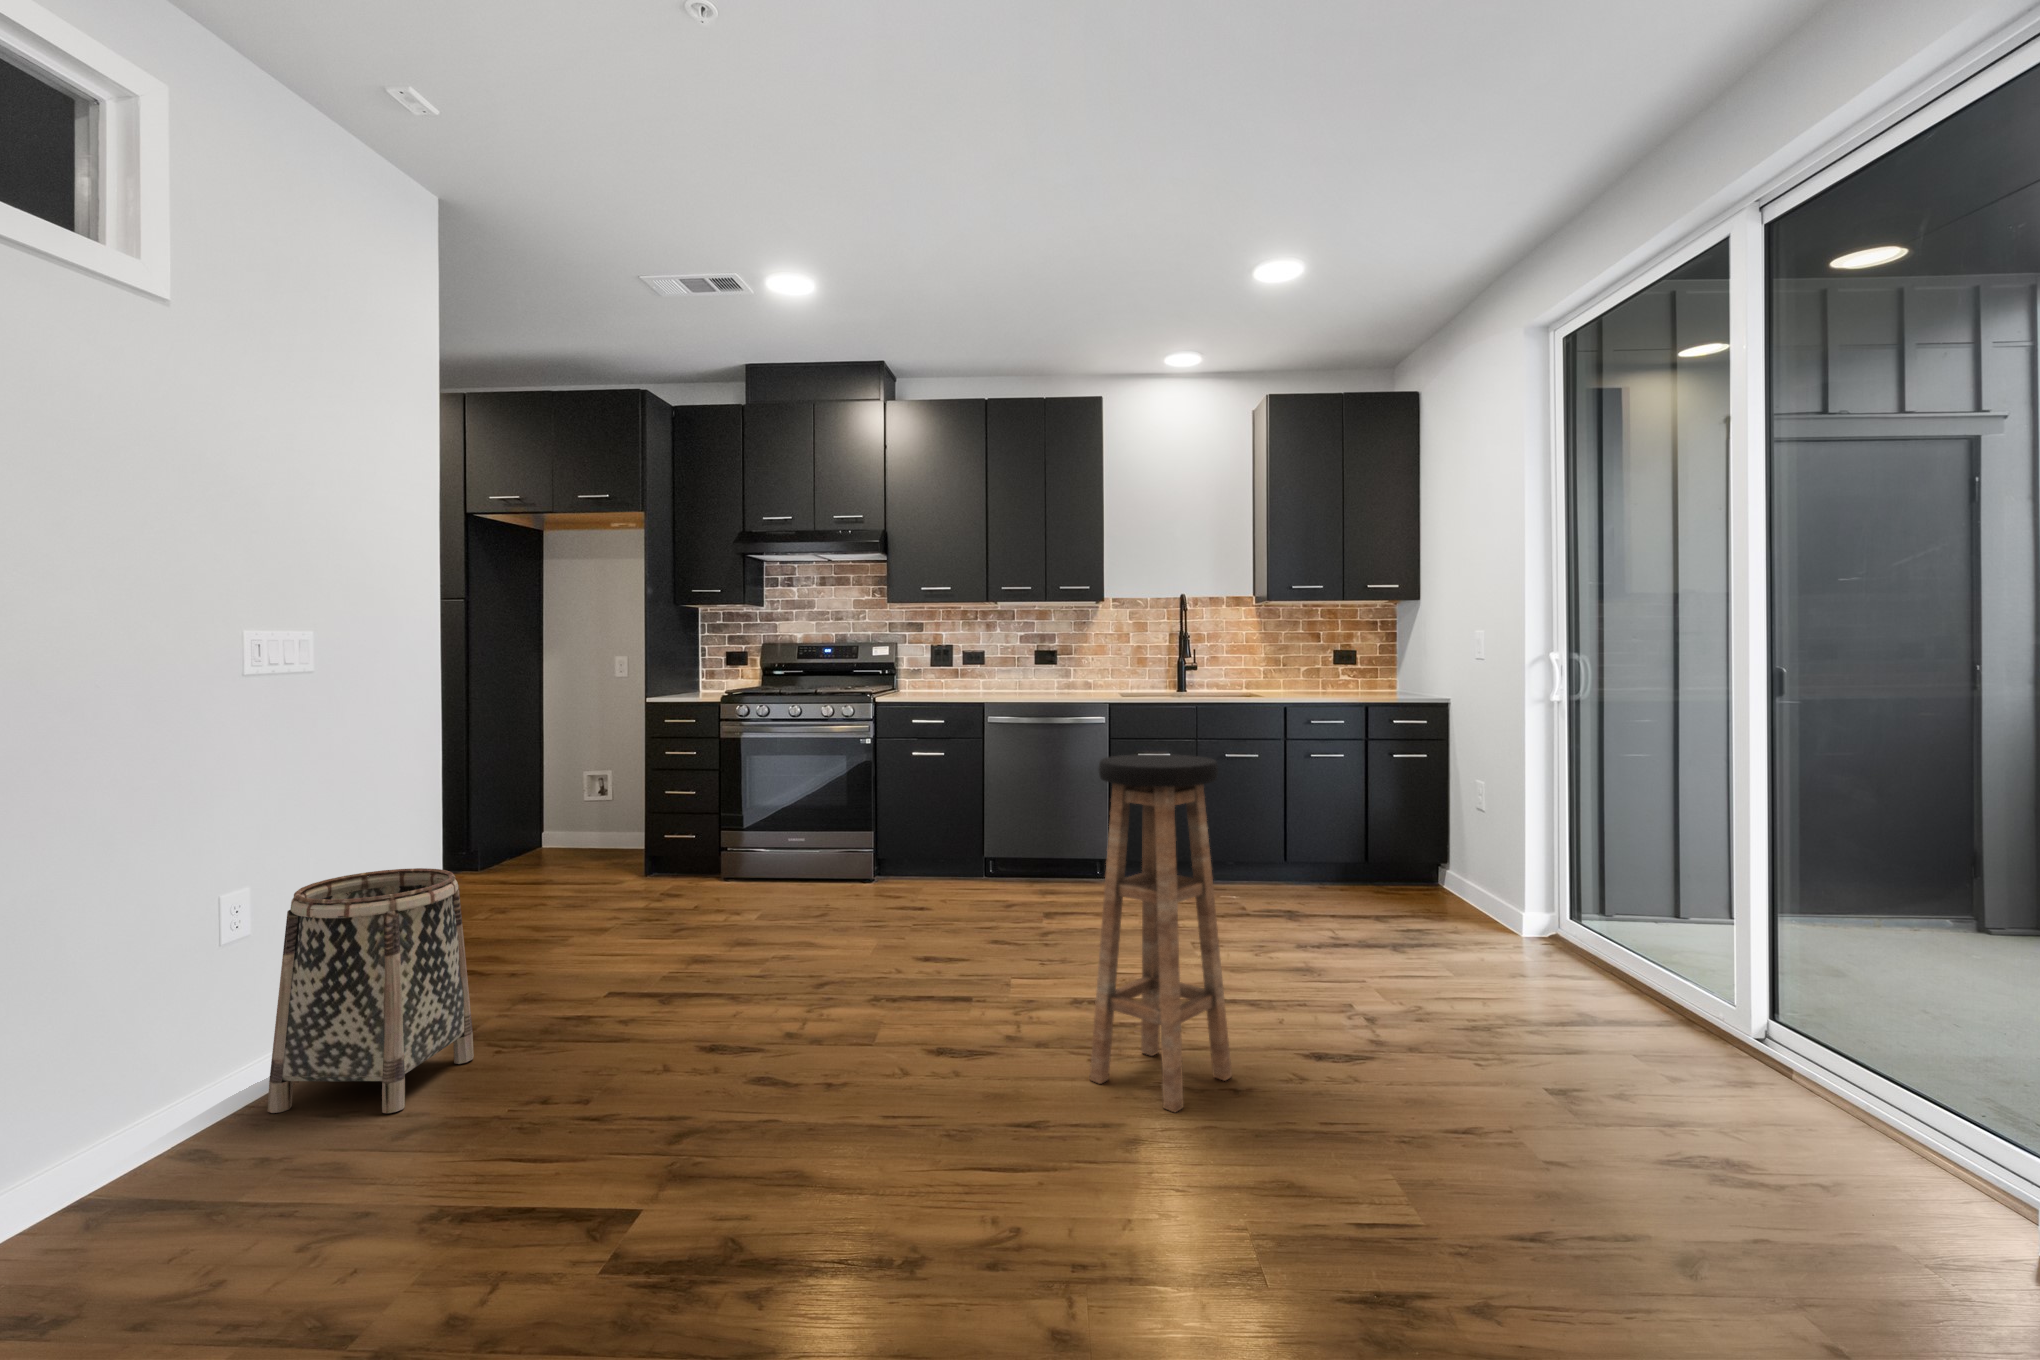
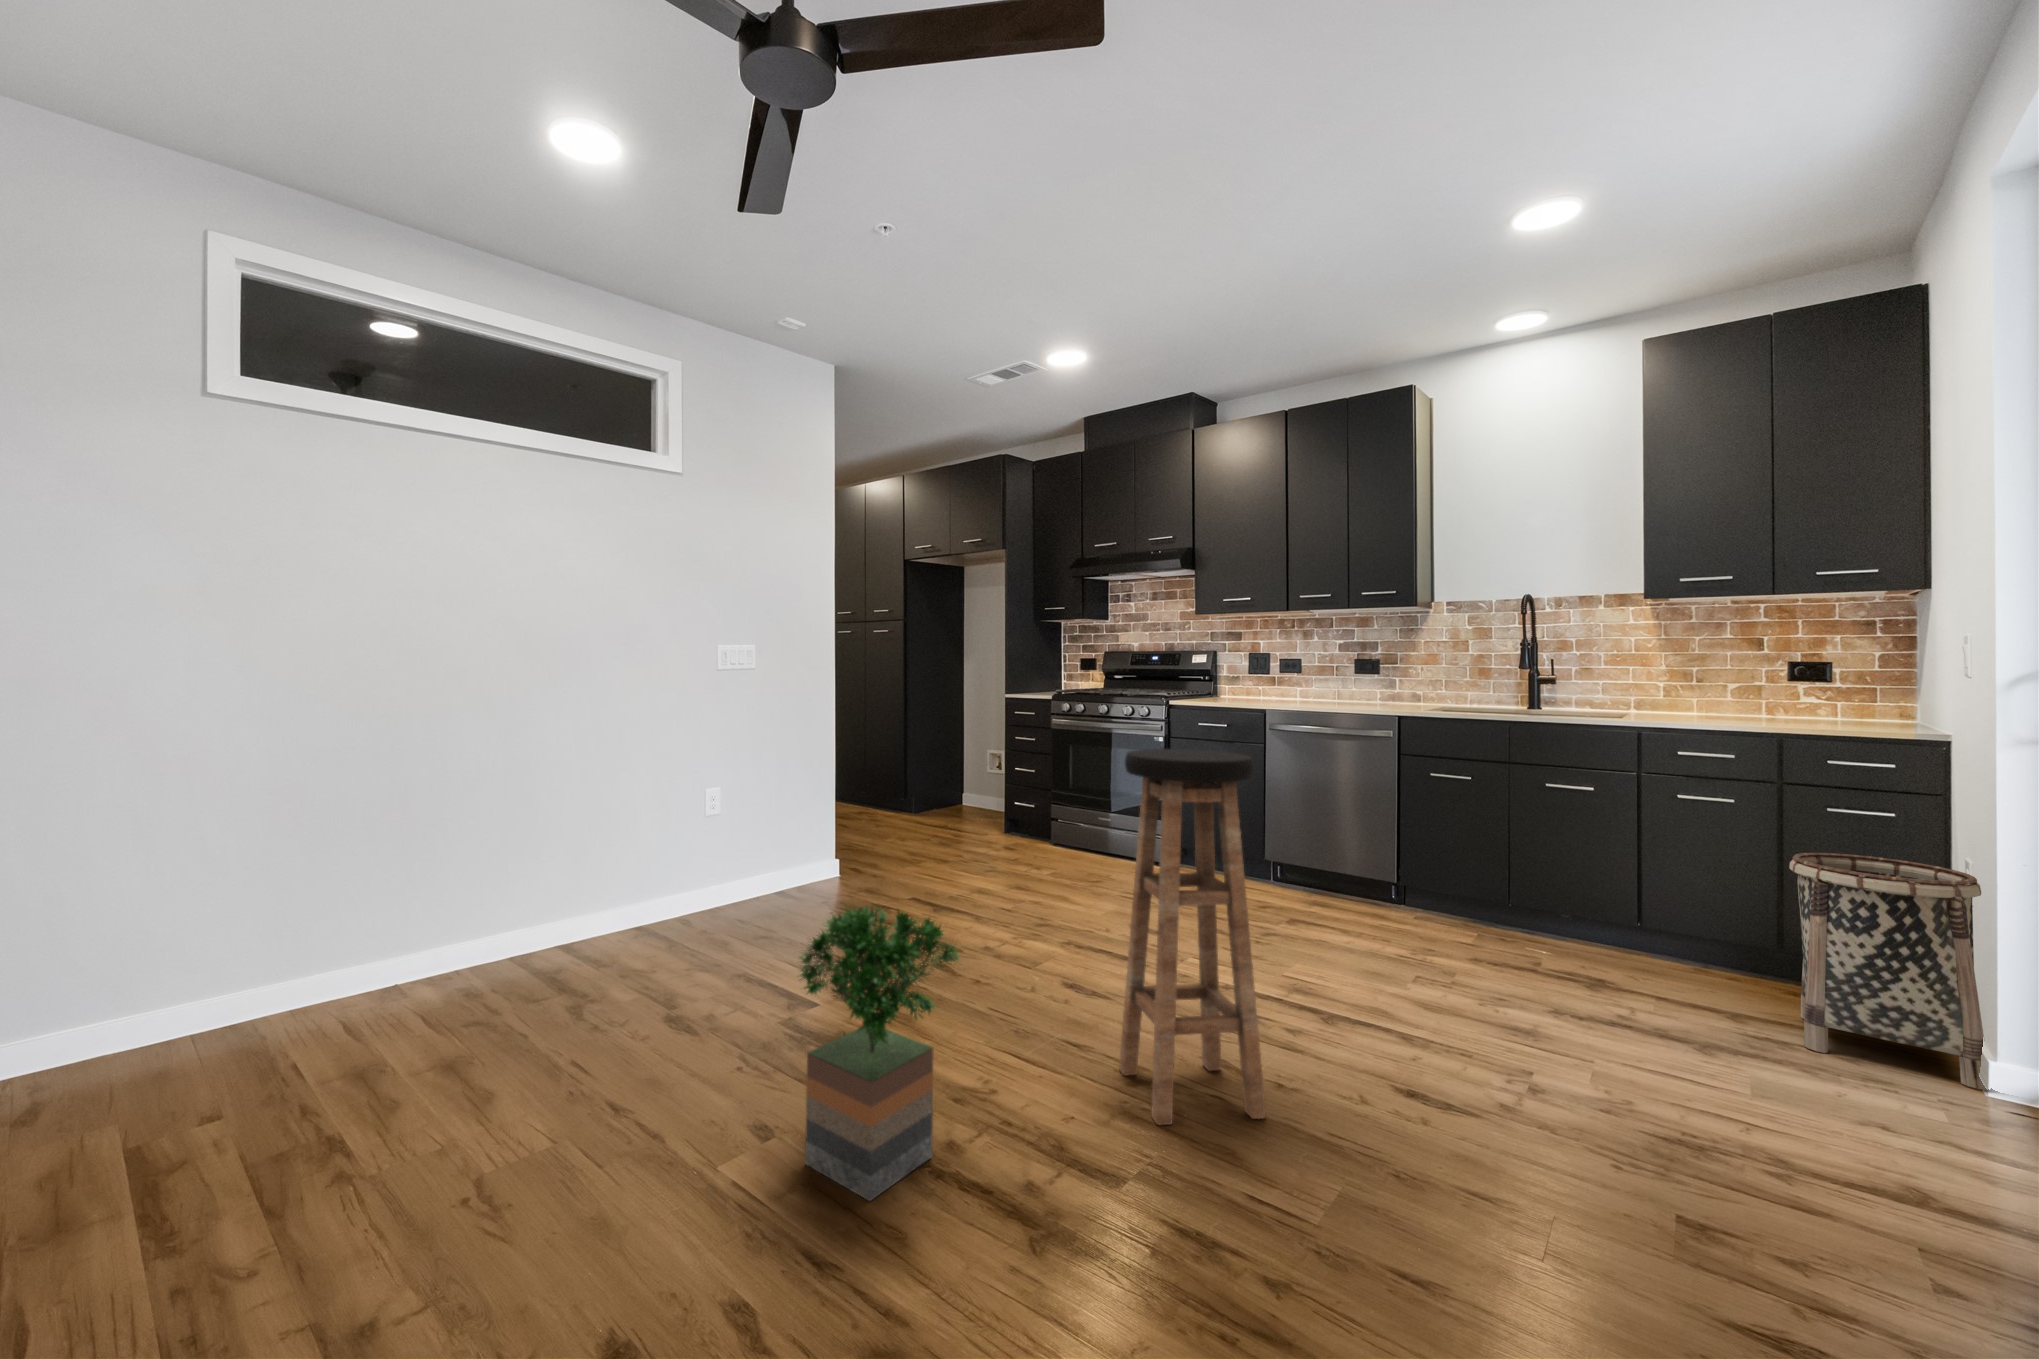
basket: present [268,868,474,1113] -> present [1789,853,1987,1090]
potted tree: none [918,961,1108,1281] -> present [798,905,959,1201]

